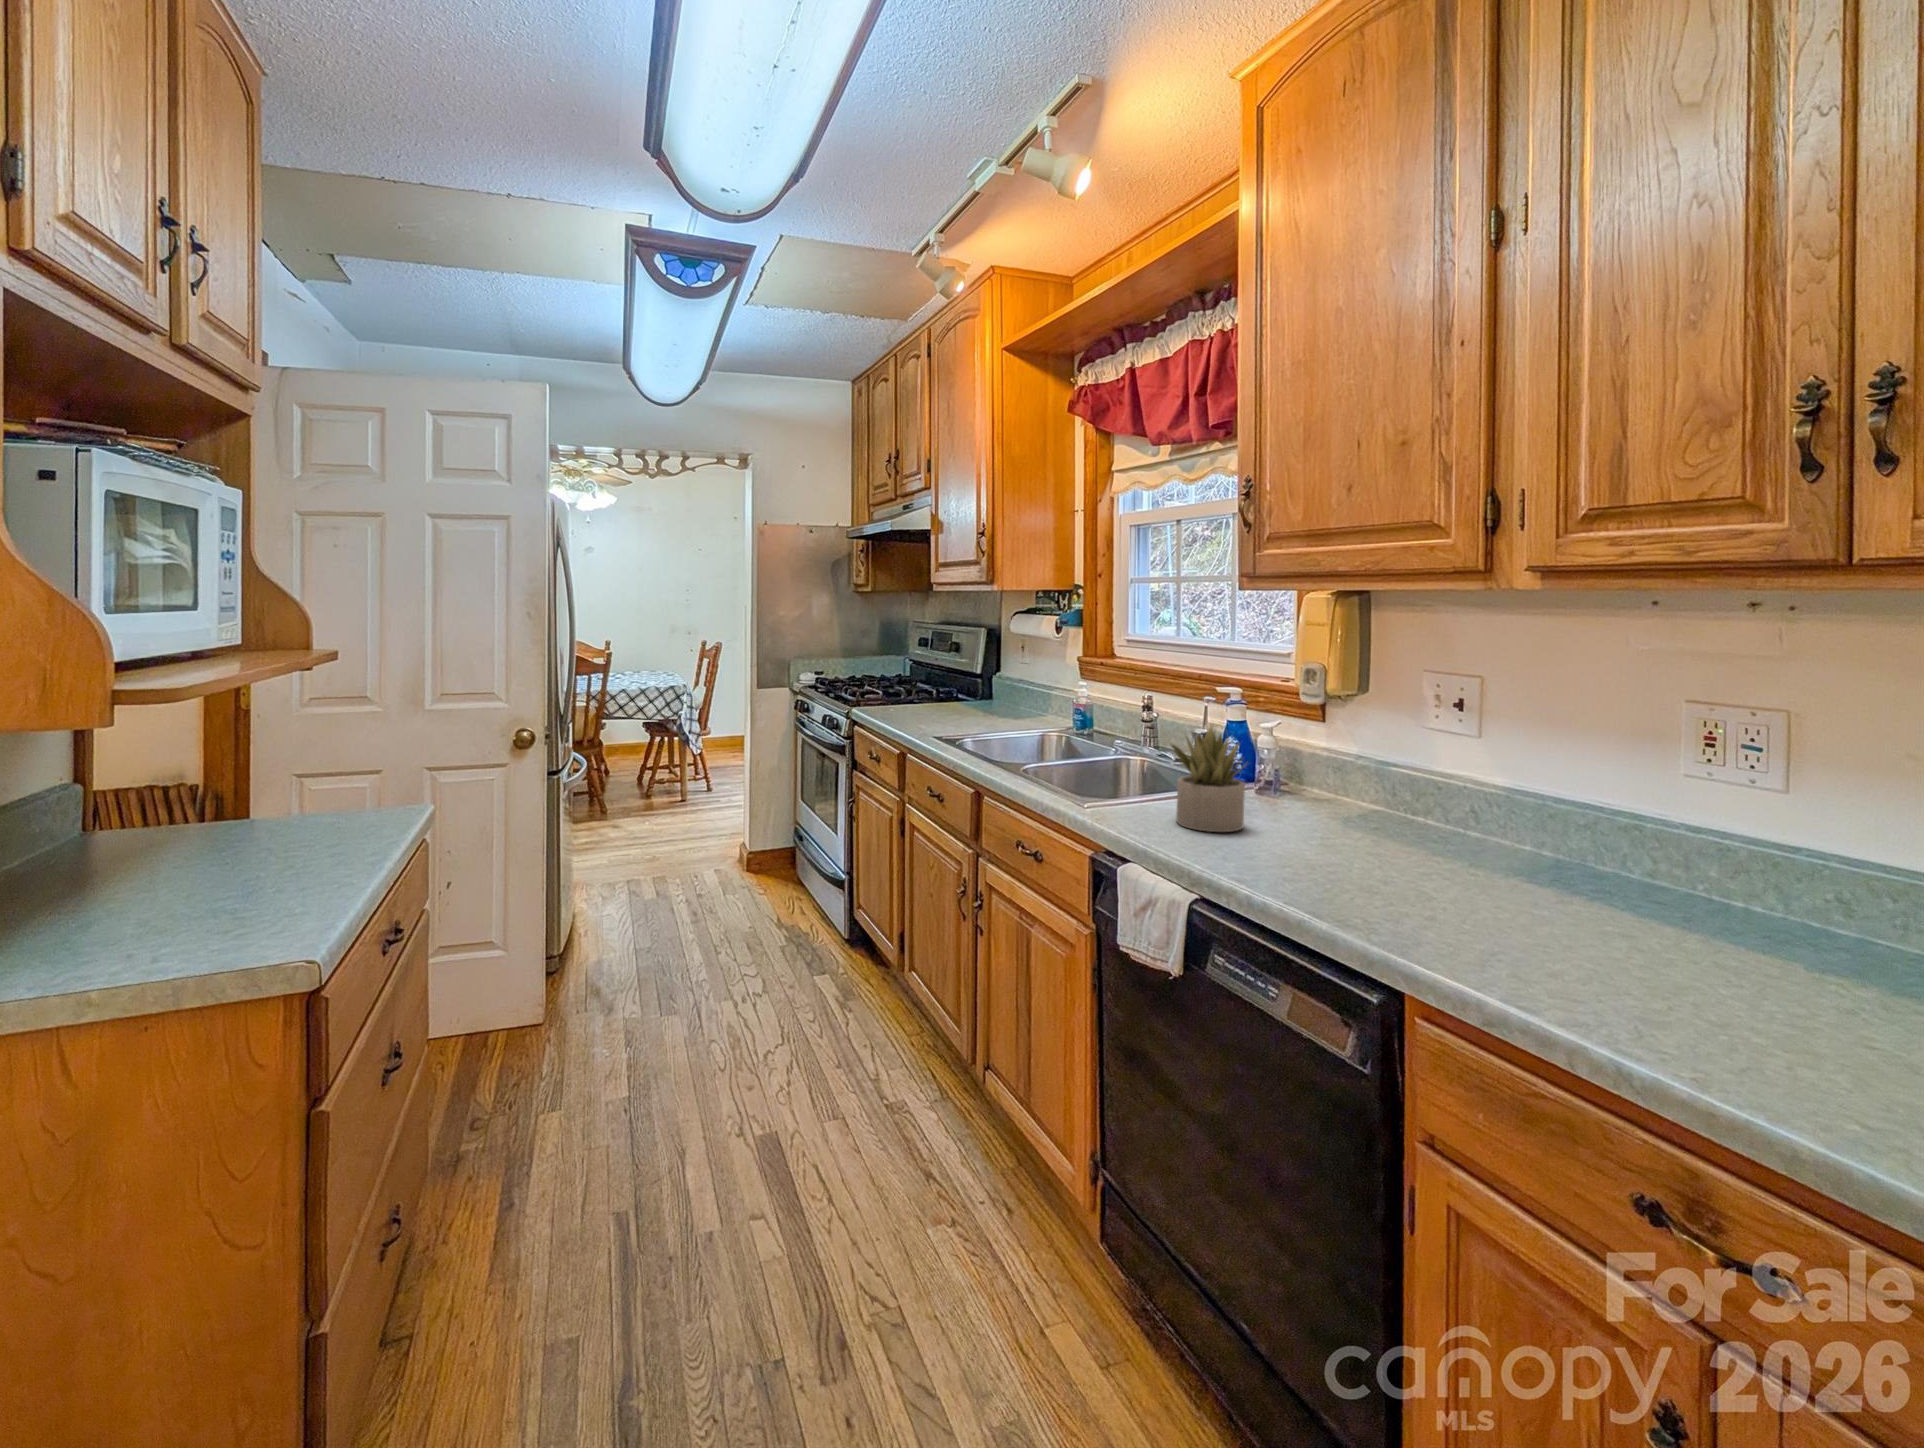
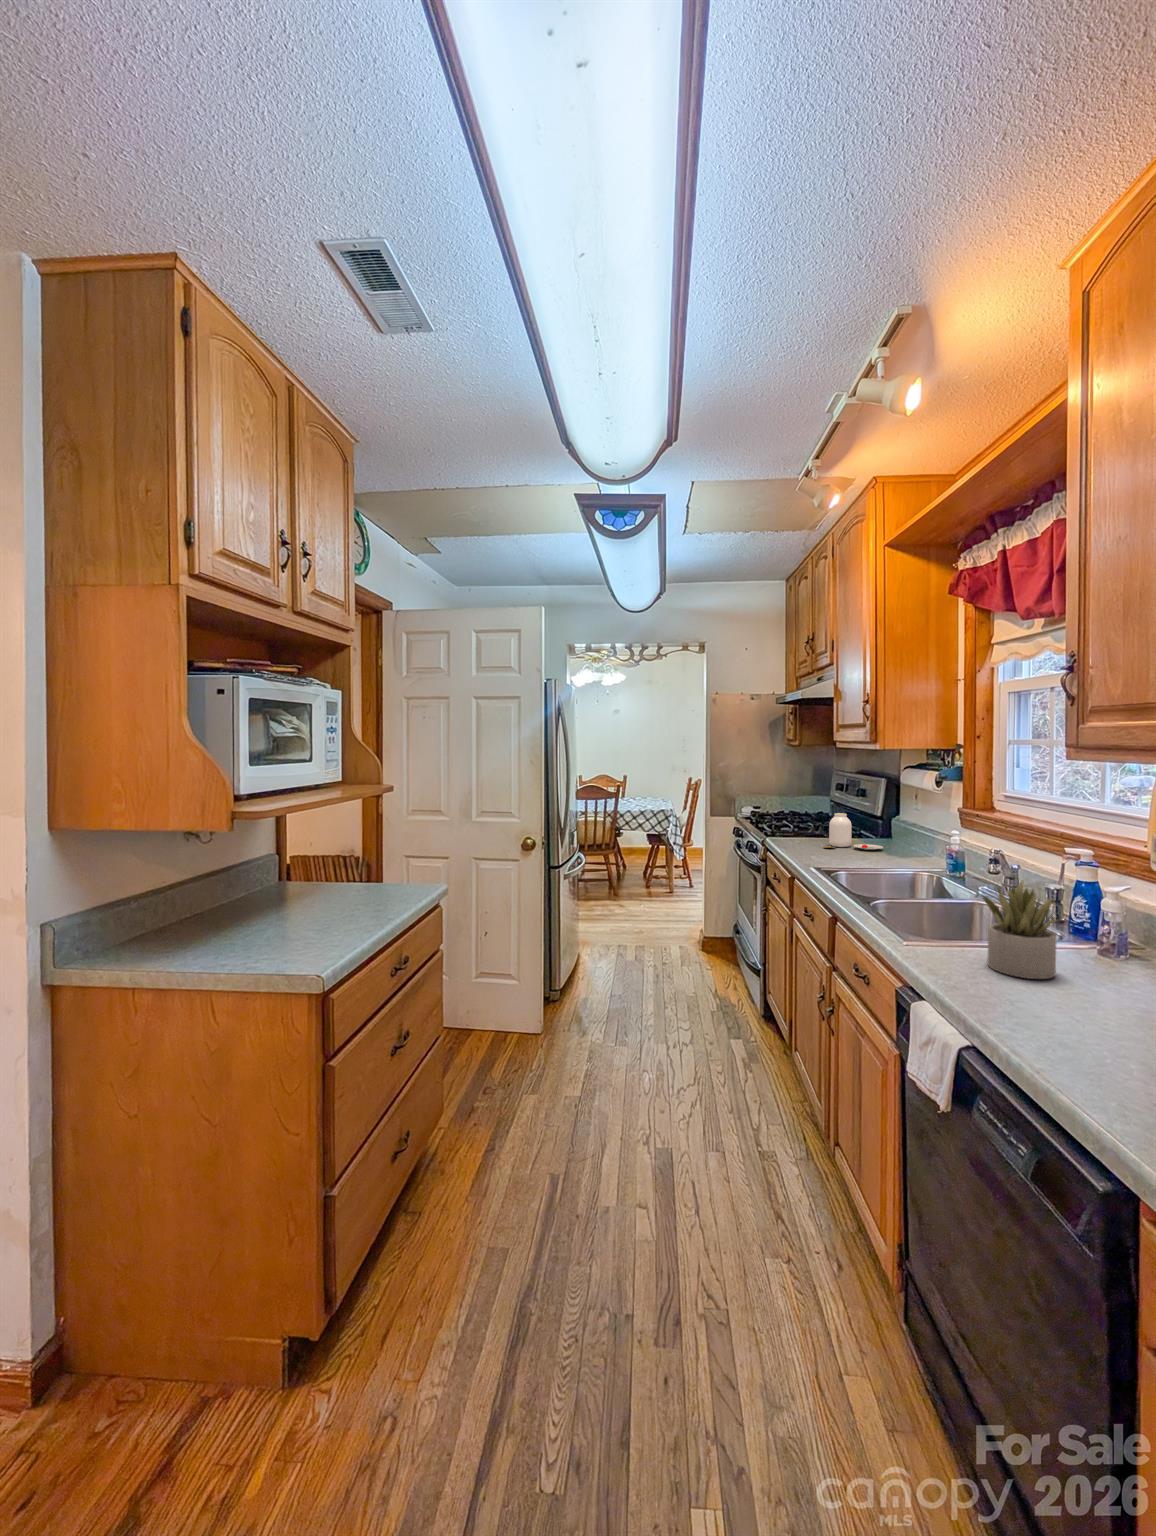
jar: none [922,675,989,718] -> present [823,813,883,850]

